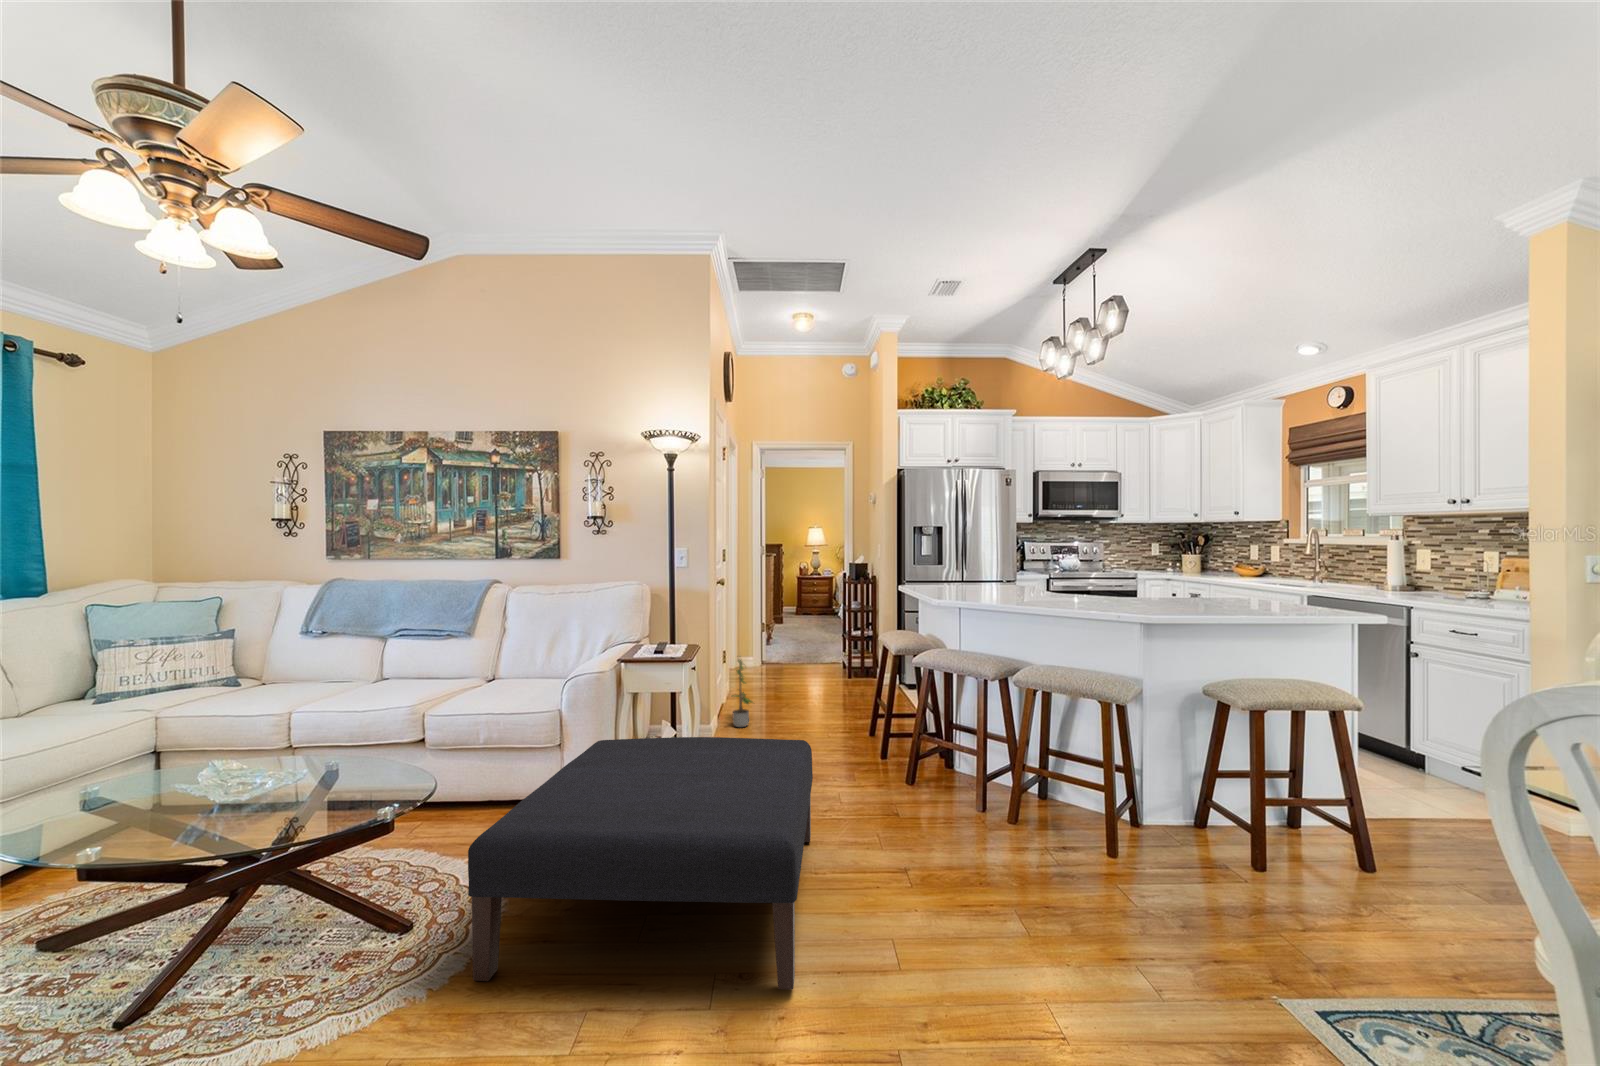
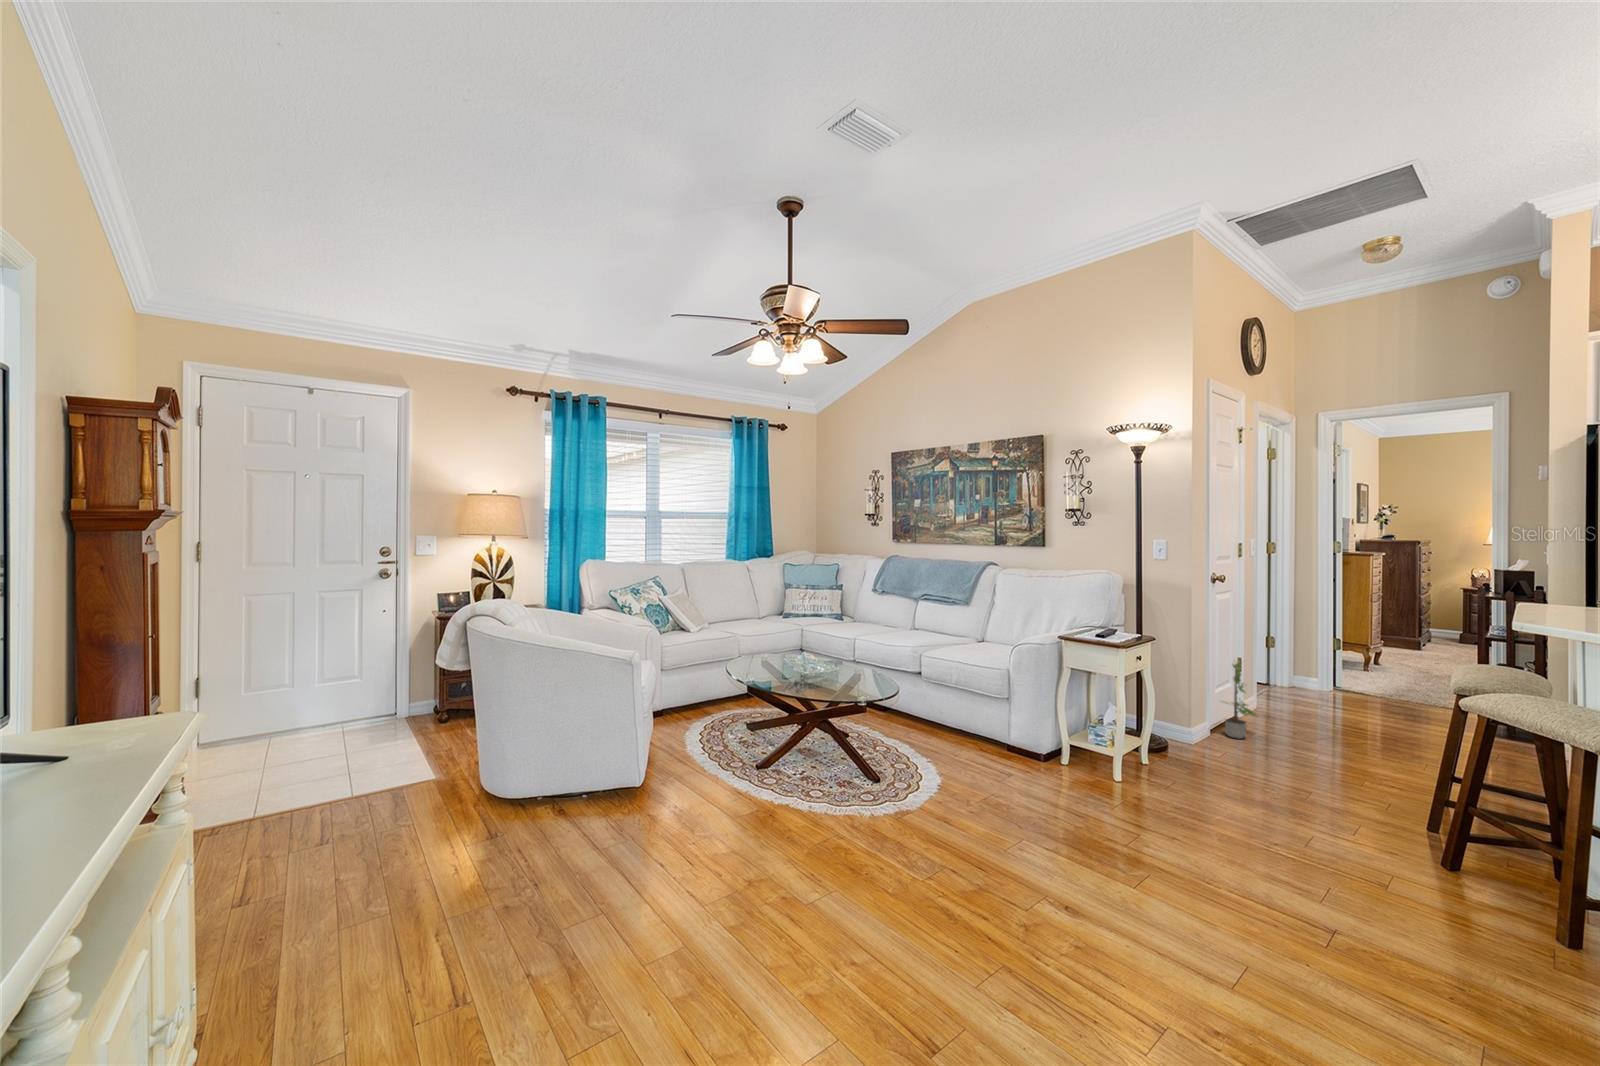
ottoman: present [468,737,813,990] -> none [893,699,1219,918]

